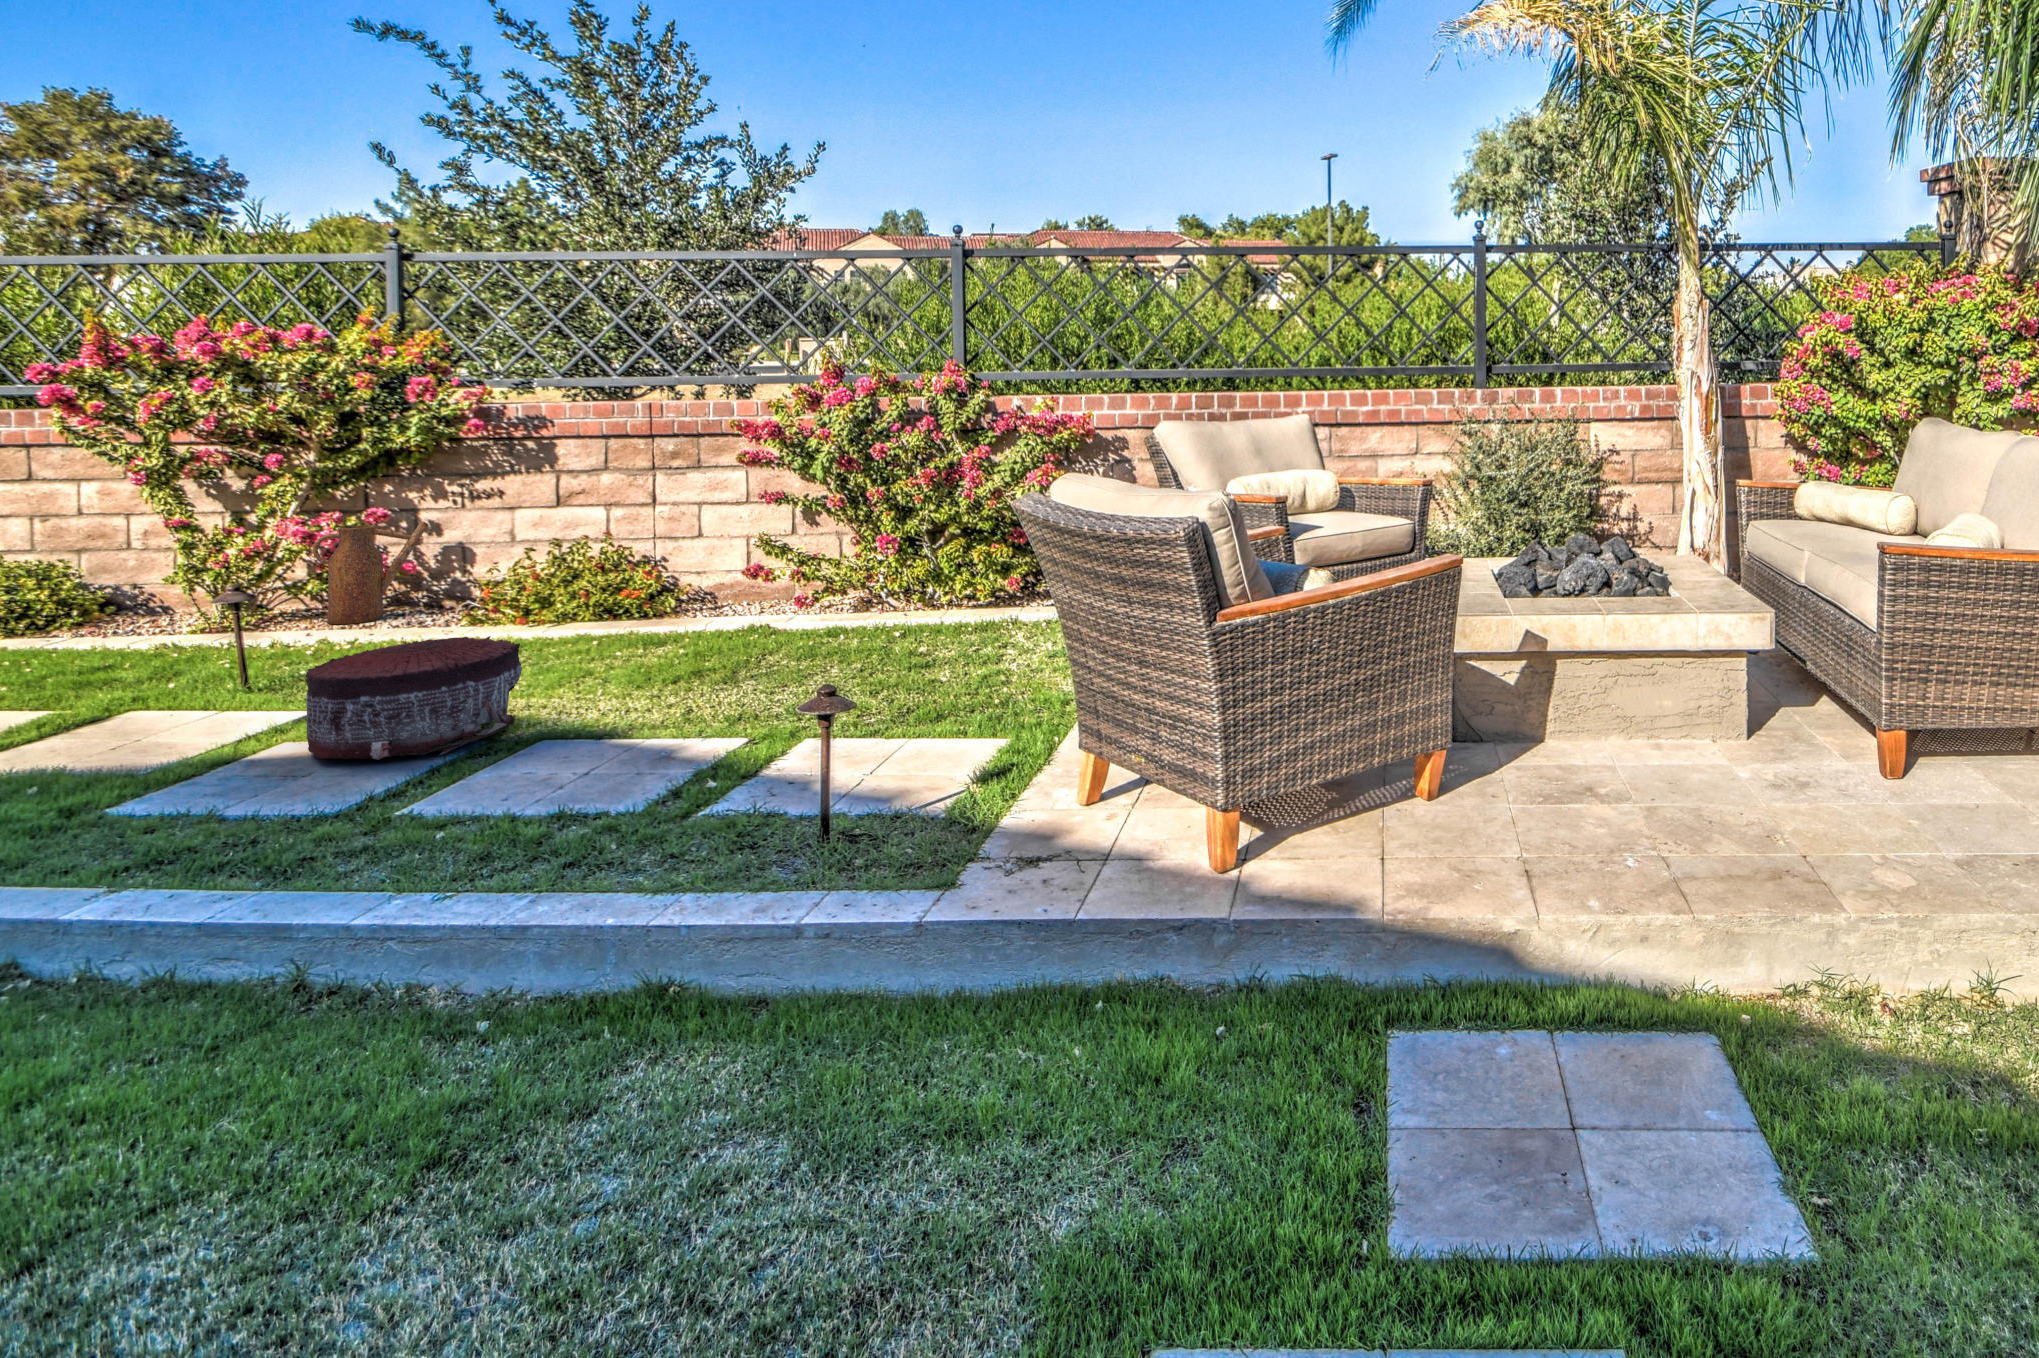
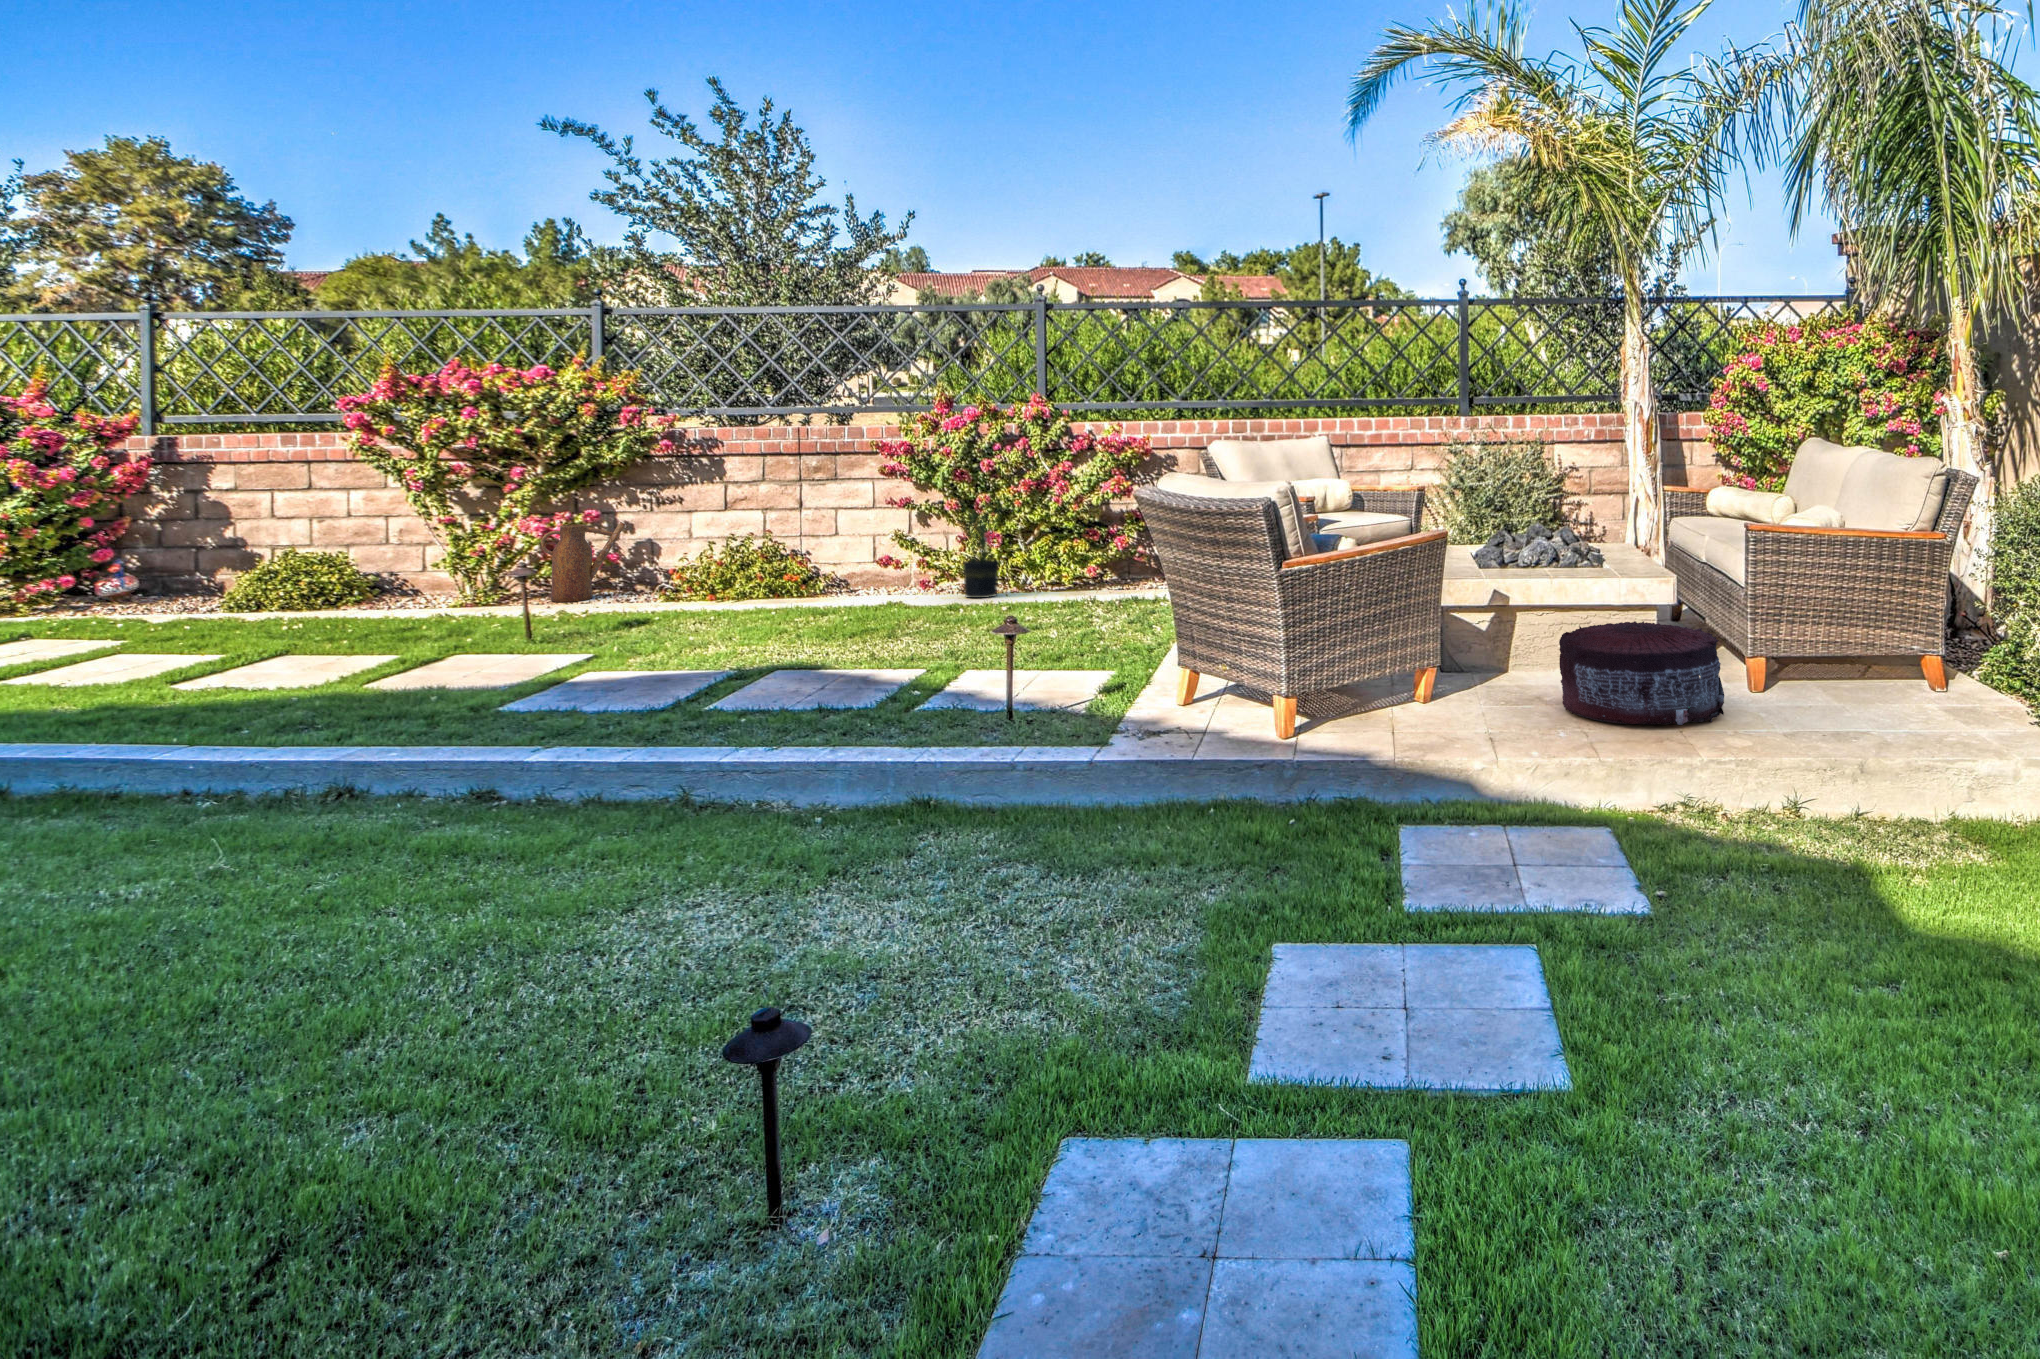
potted plant: none [836,484,911,618] -> present [958,499,1002,598]
pouf: present [306,636,522,760] -> present [1559,621,1724,725]

